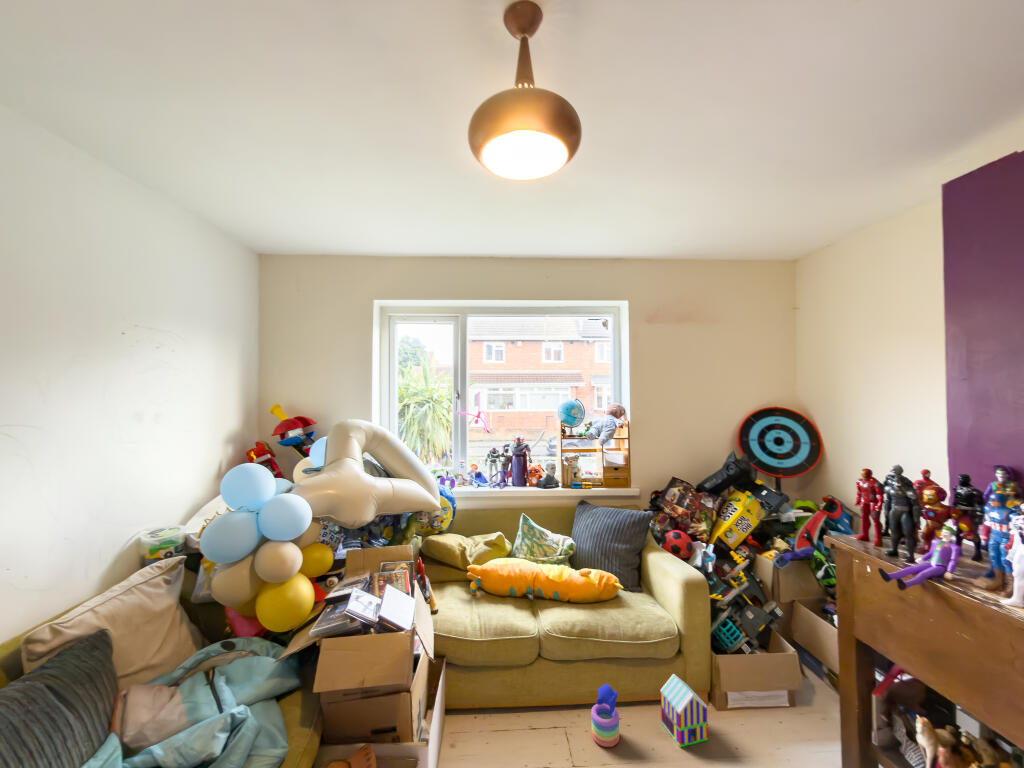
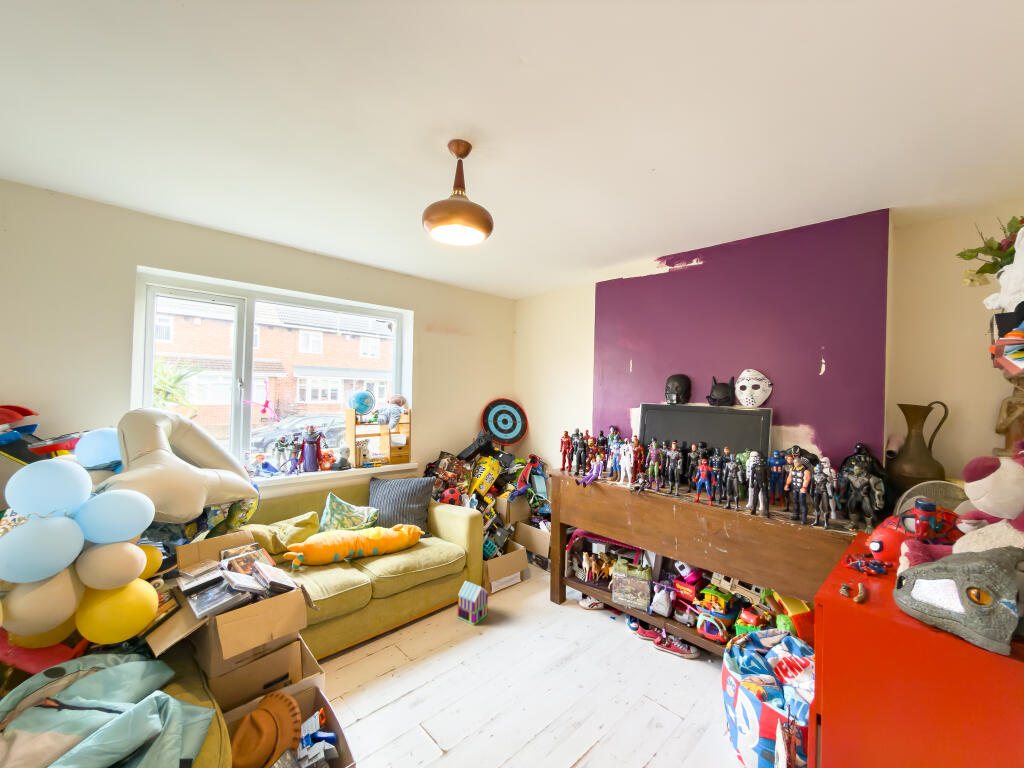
stacking toy: present [591,684,619,747] -> none [416,602,437,647]

